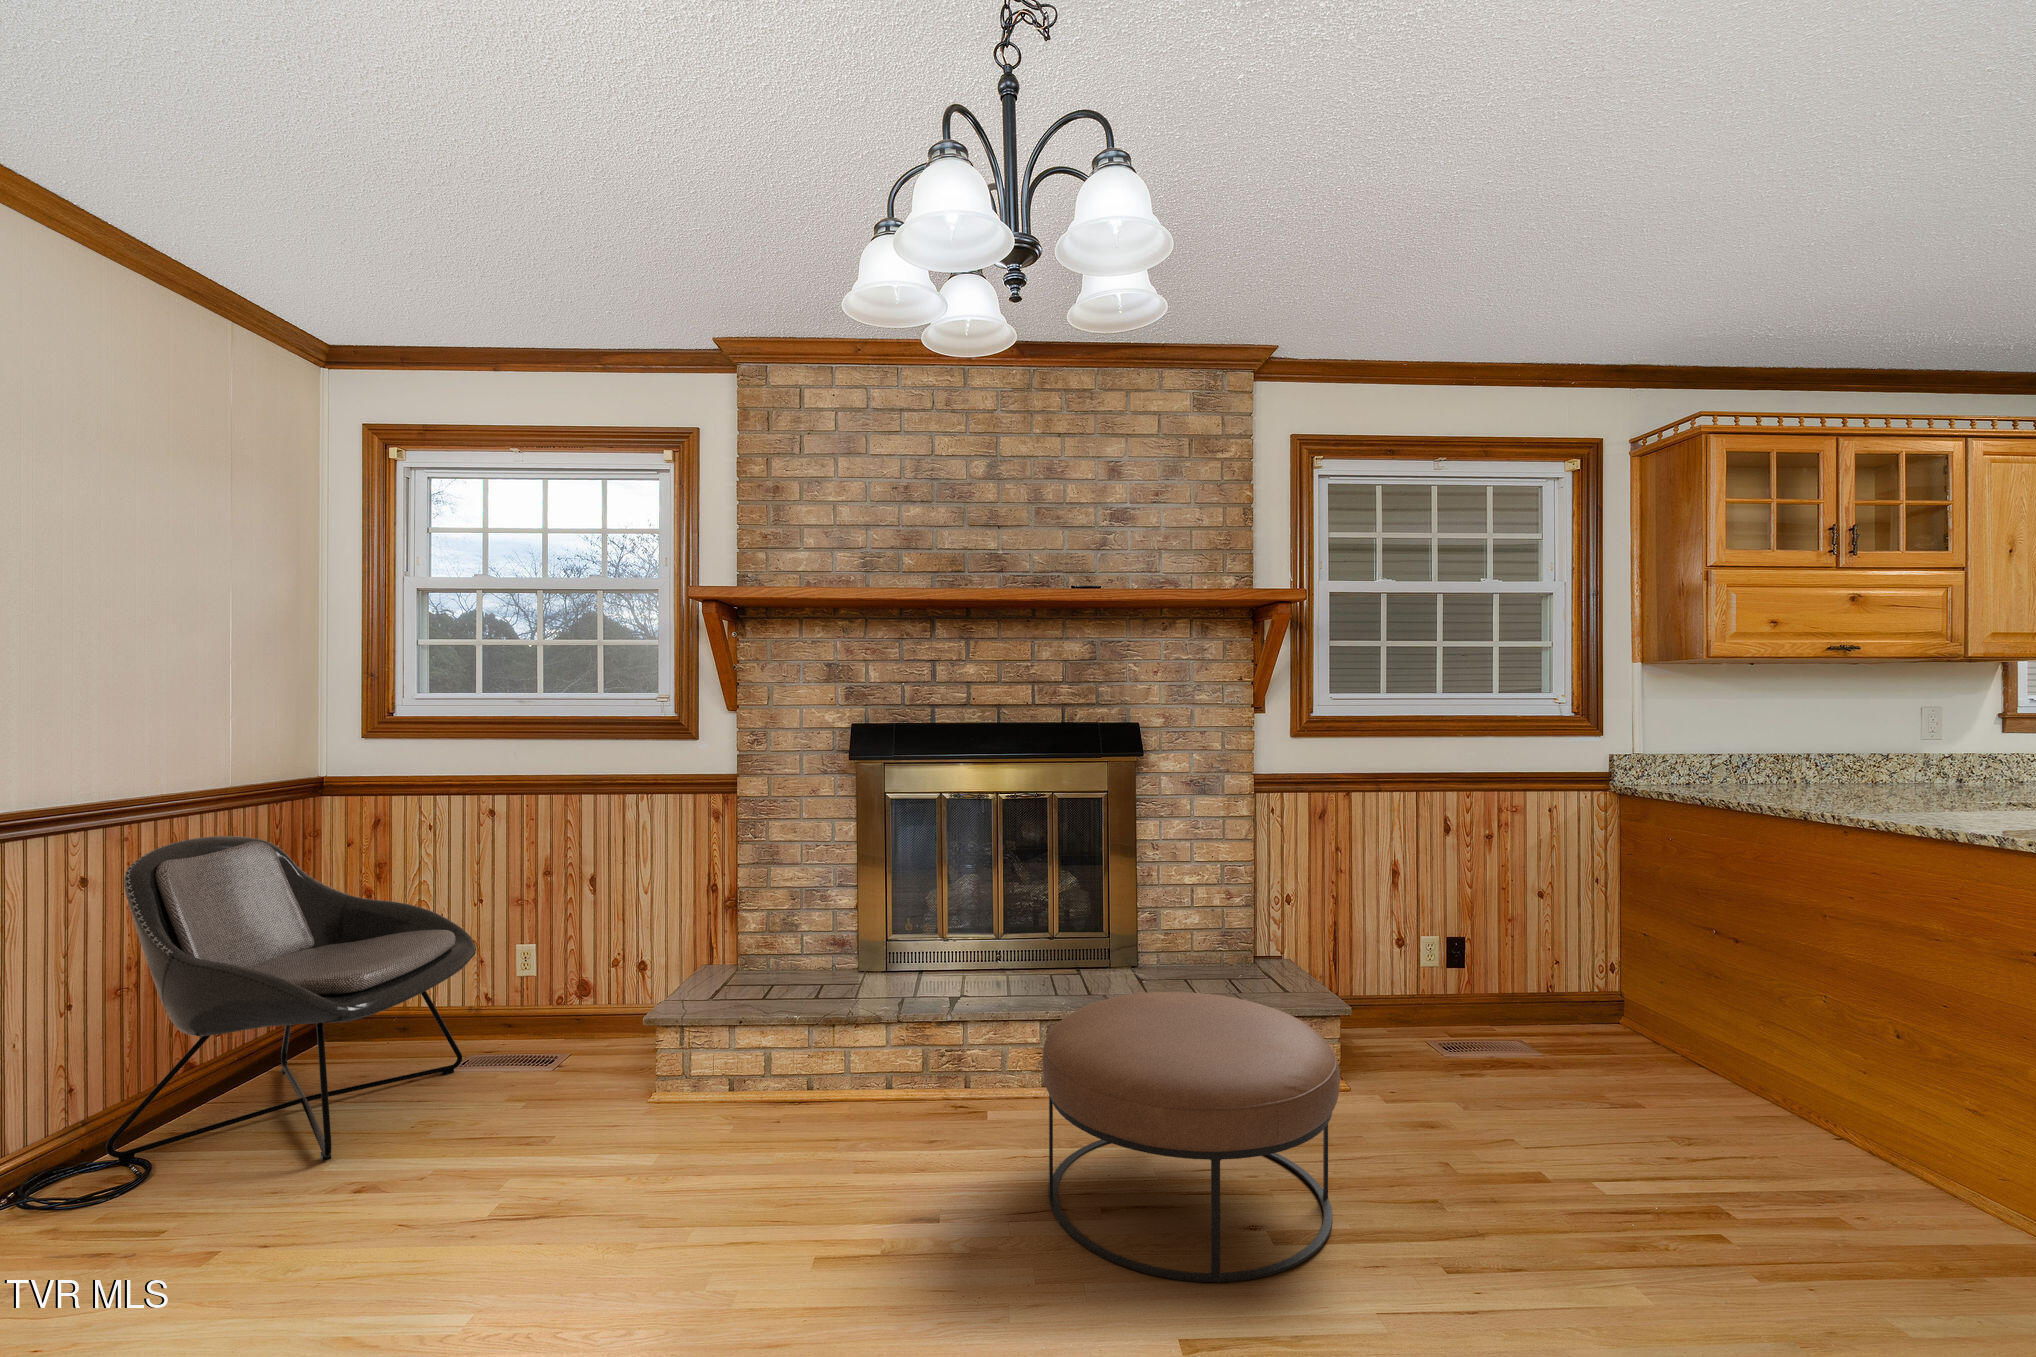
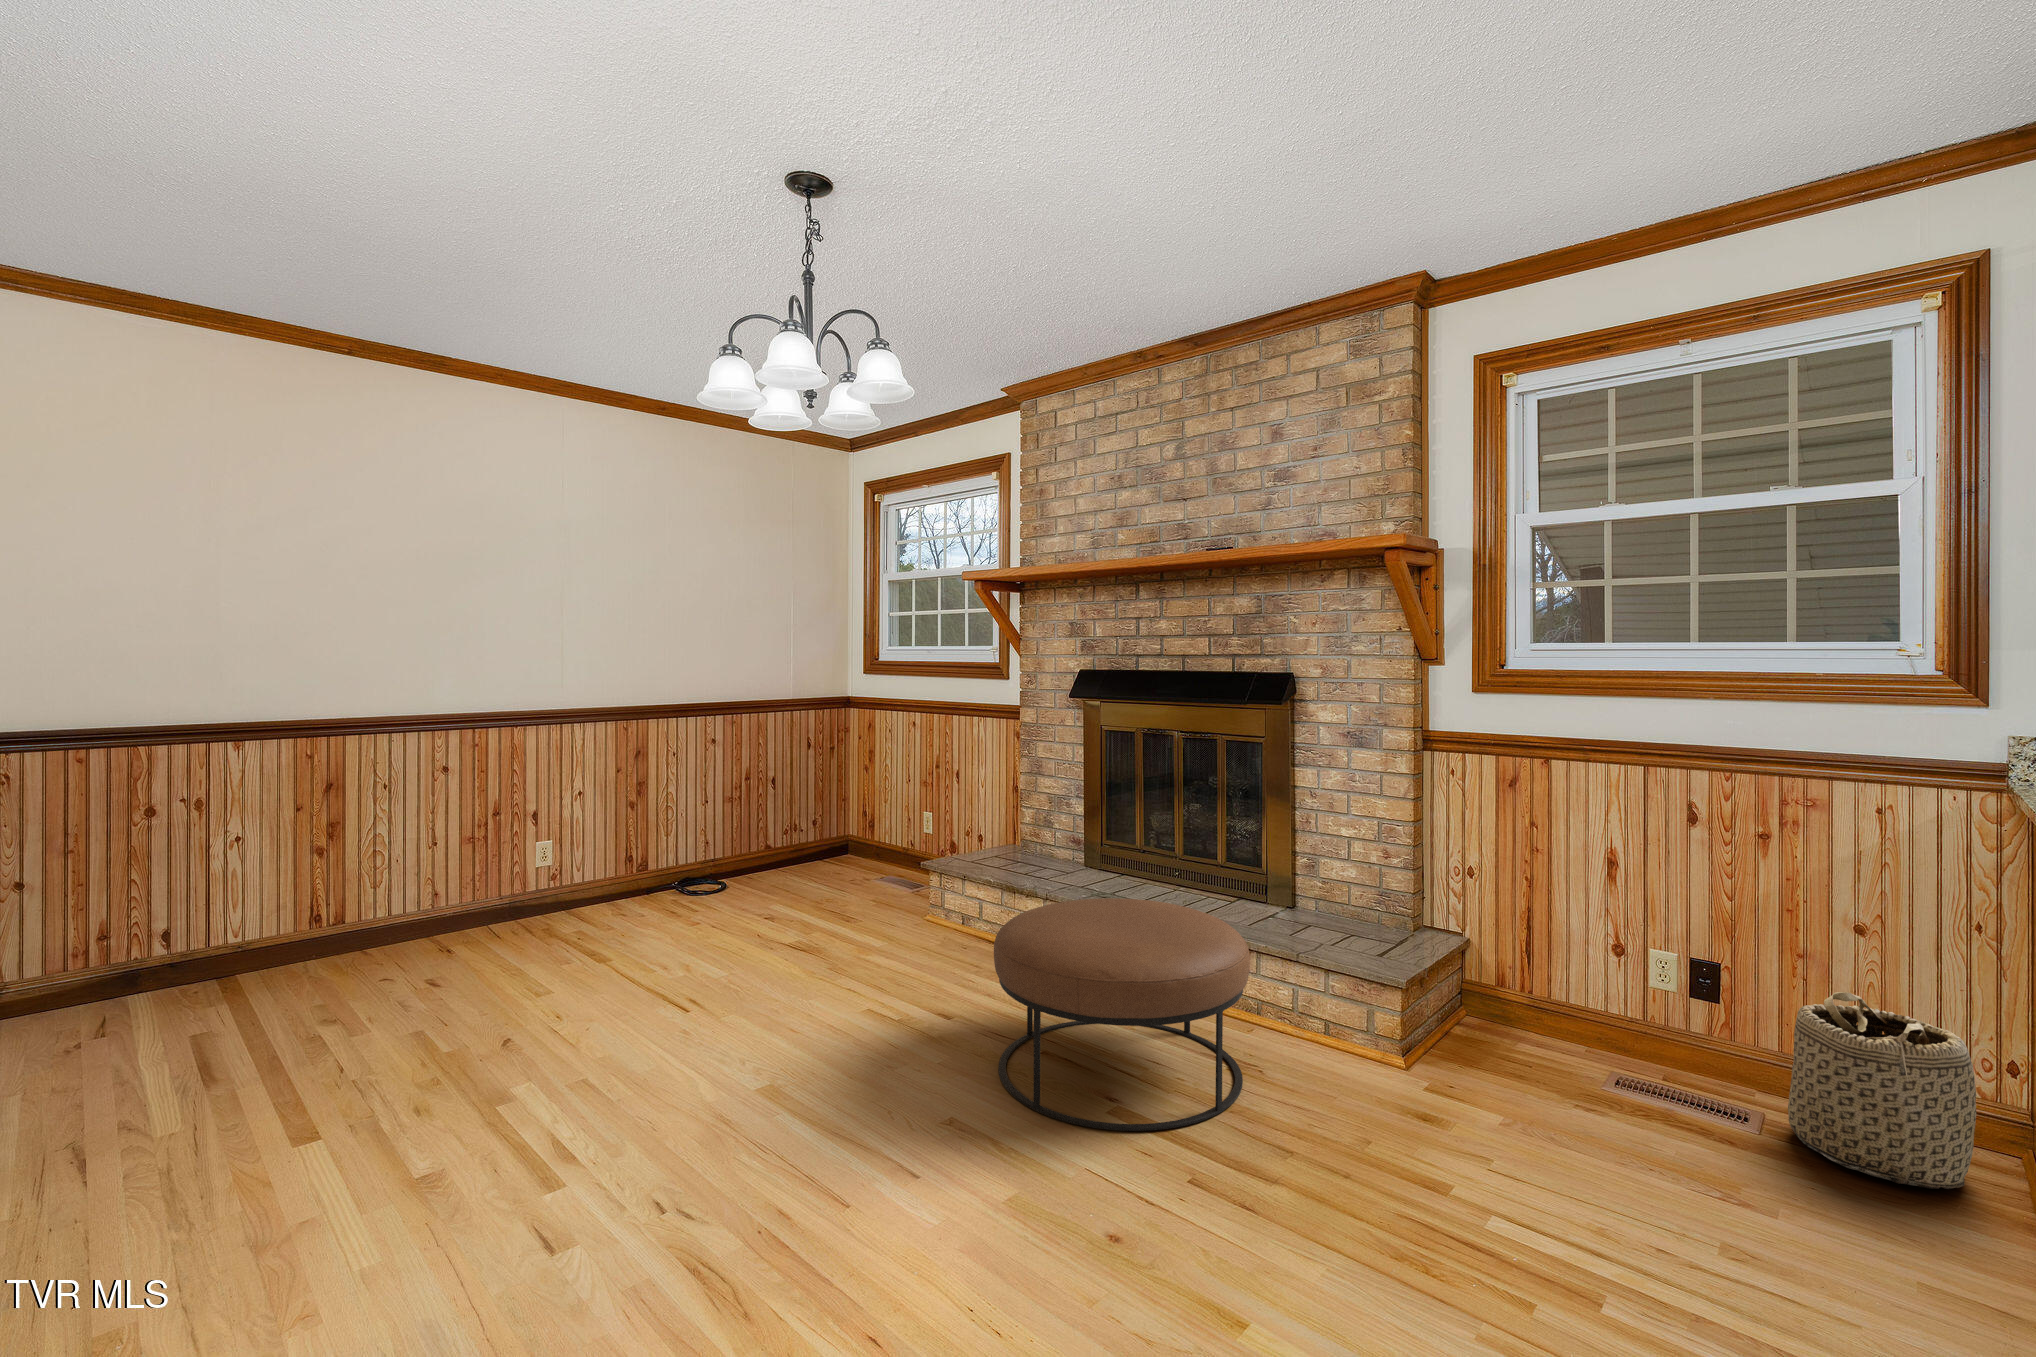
lounge chair: present [106,836,476,1163] -> none [709,725,882,903]
basket: none [1543,942,1650,1066] -> present [1788,992,1976,1189]

